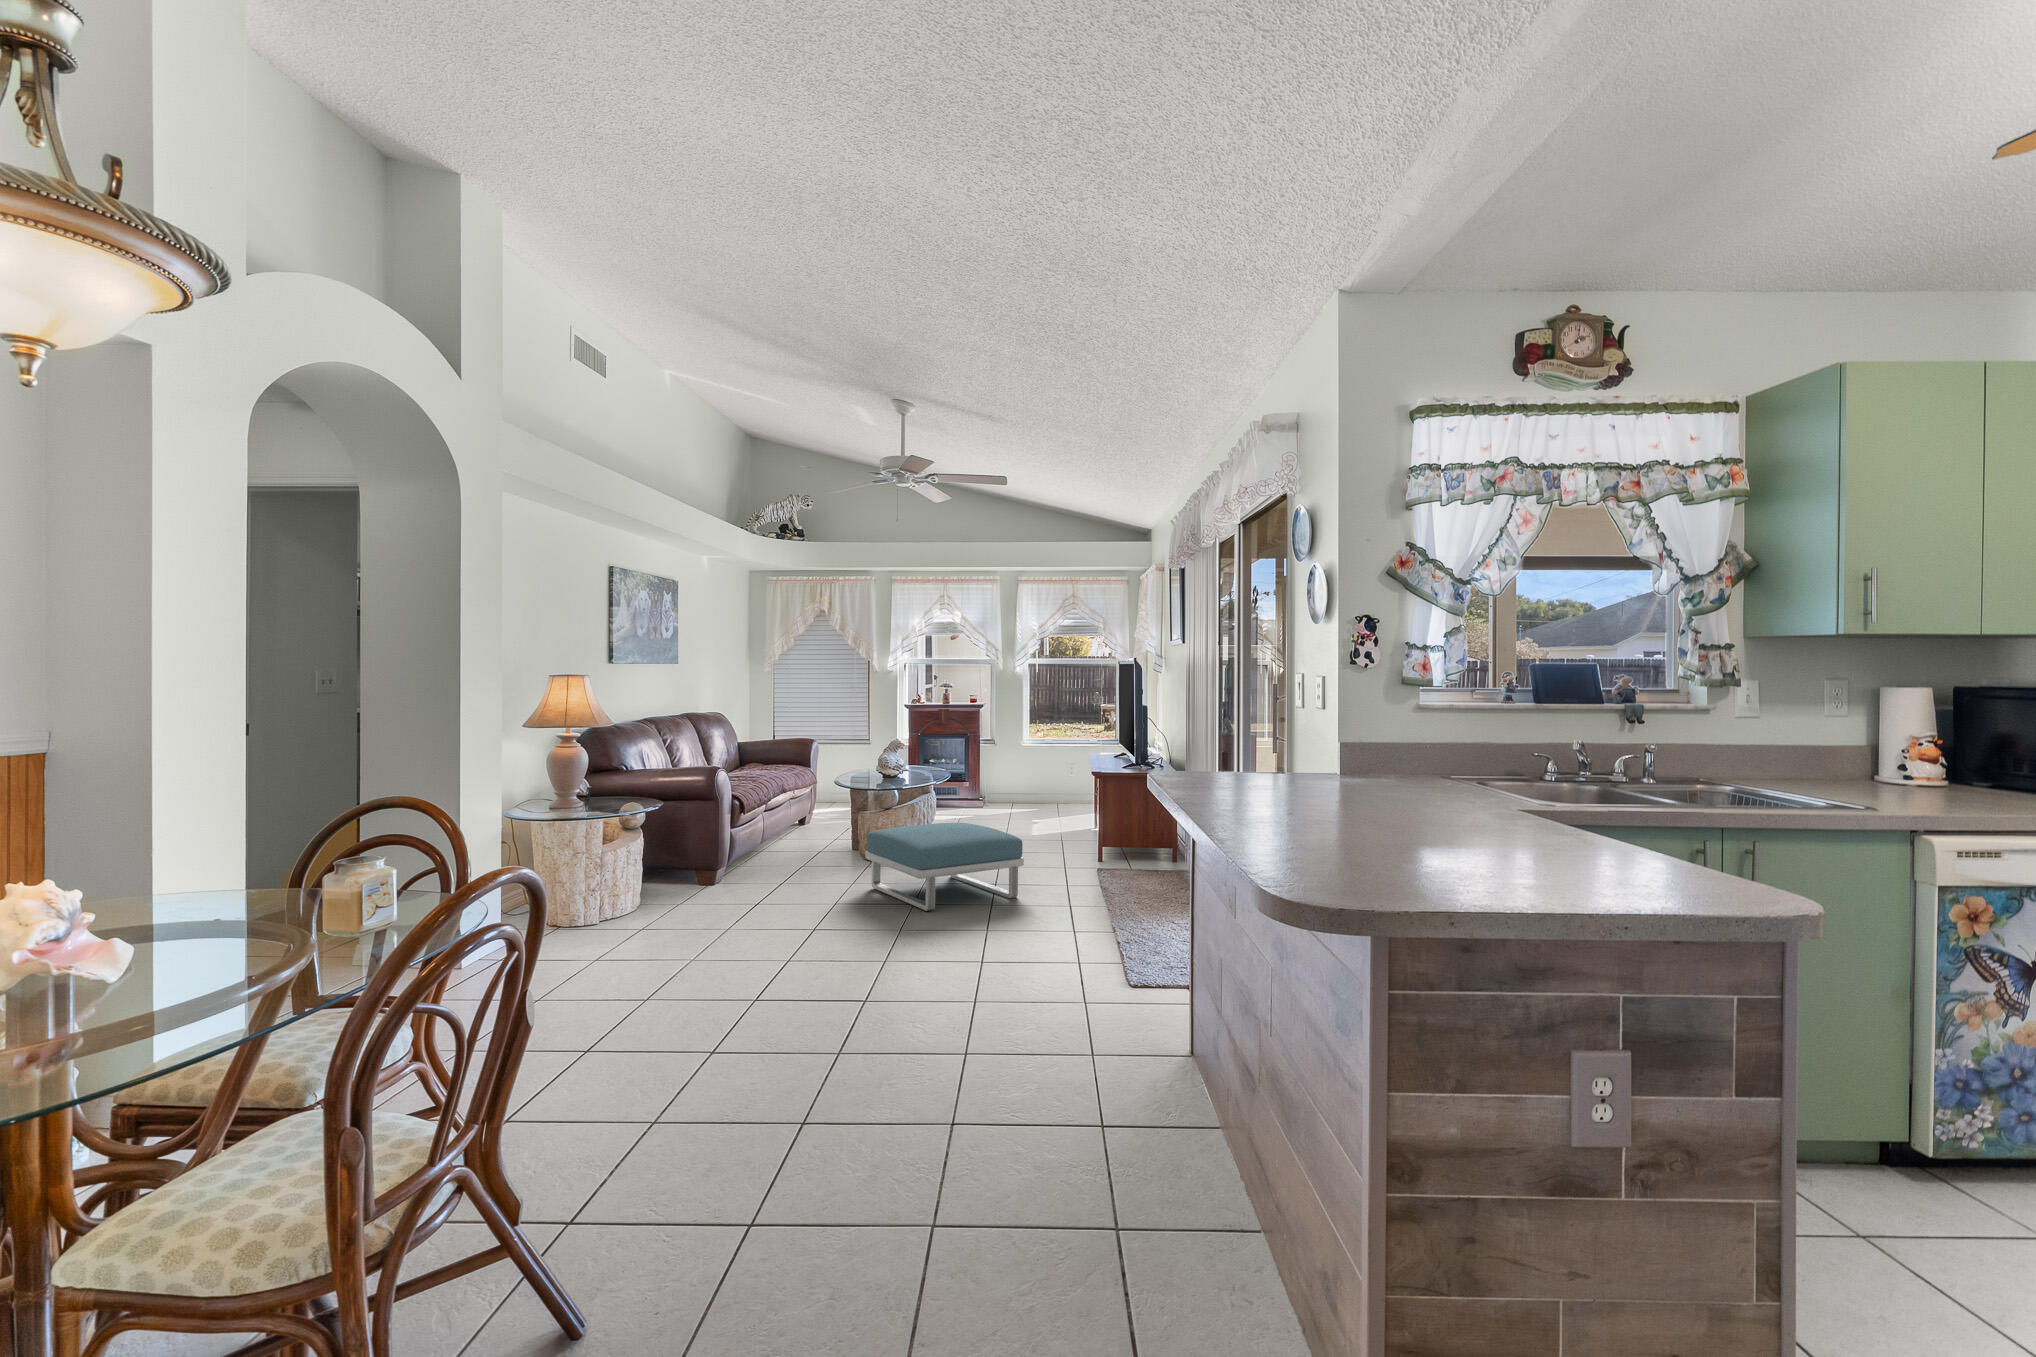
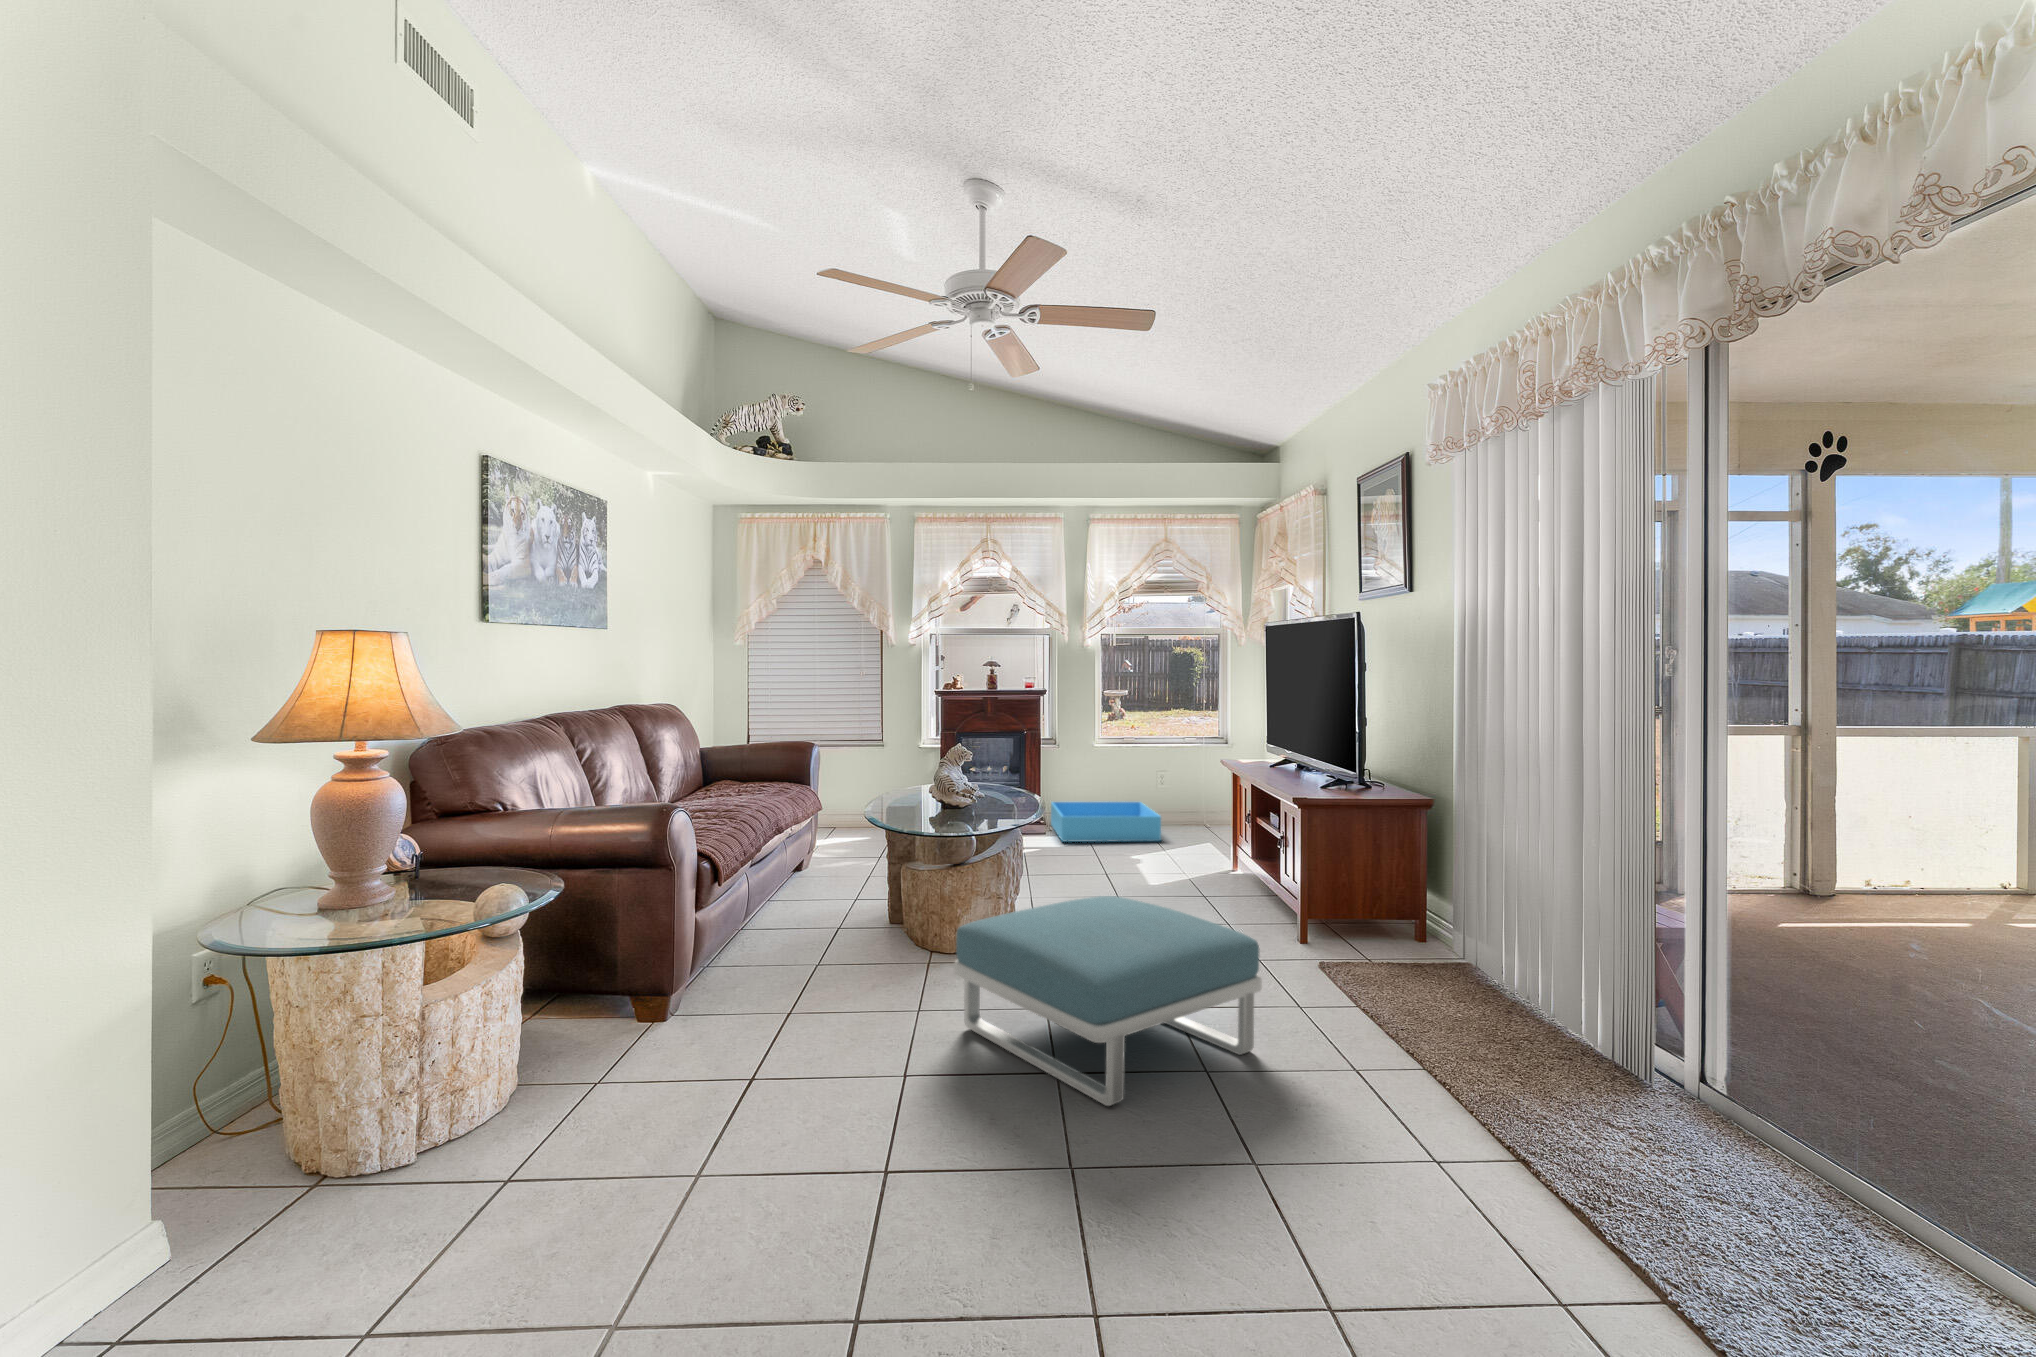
storage bin: none [989,786,1061,813] -> present [1051,802,1161,842]

